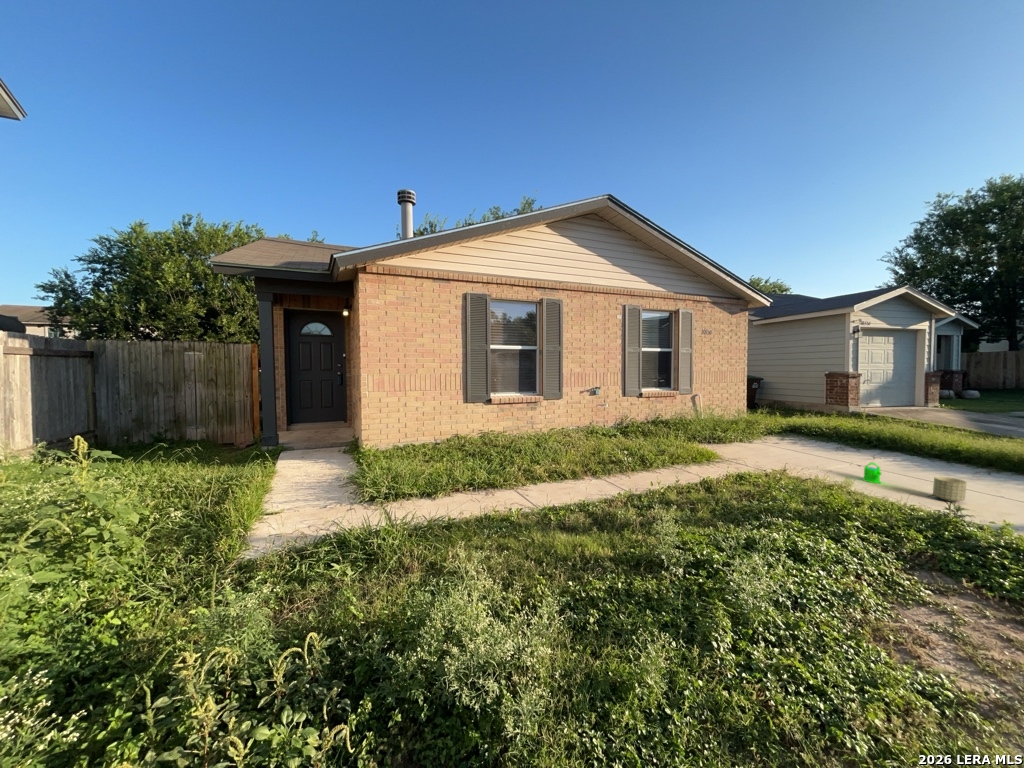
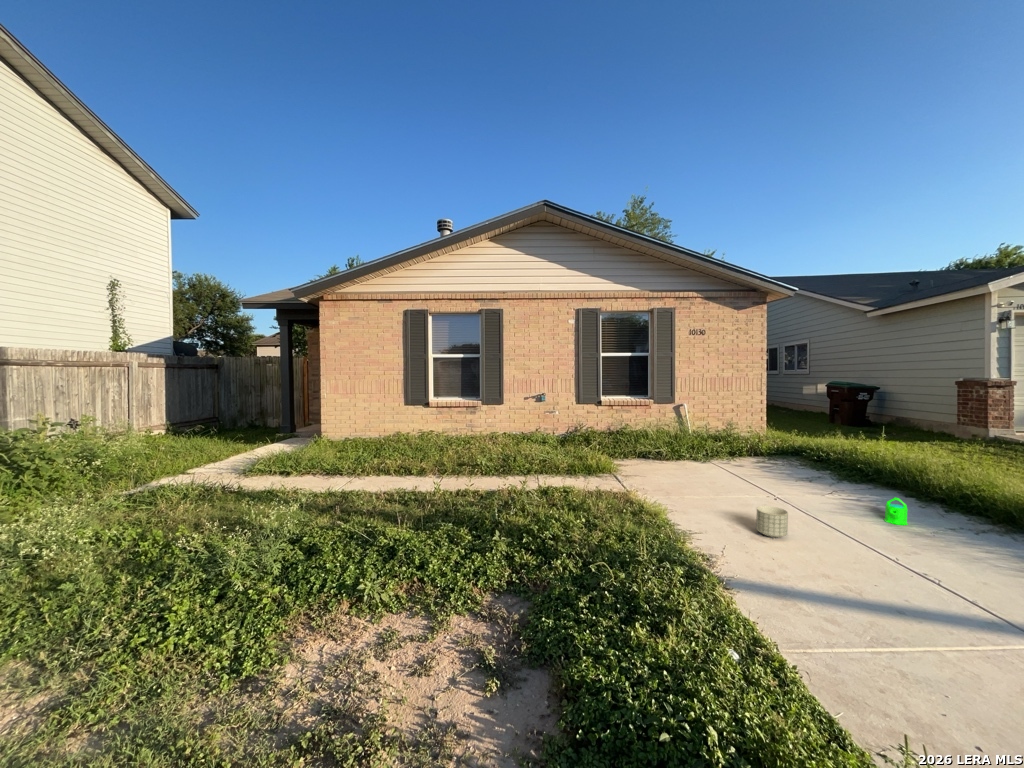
watering can: present [863,462,881,483] -> present [884,498,908,525]

